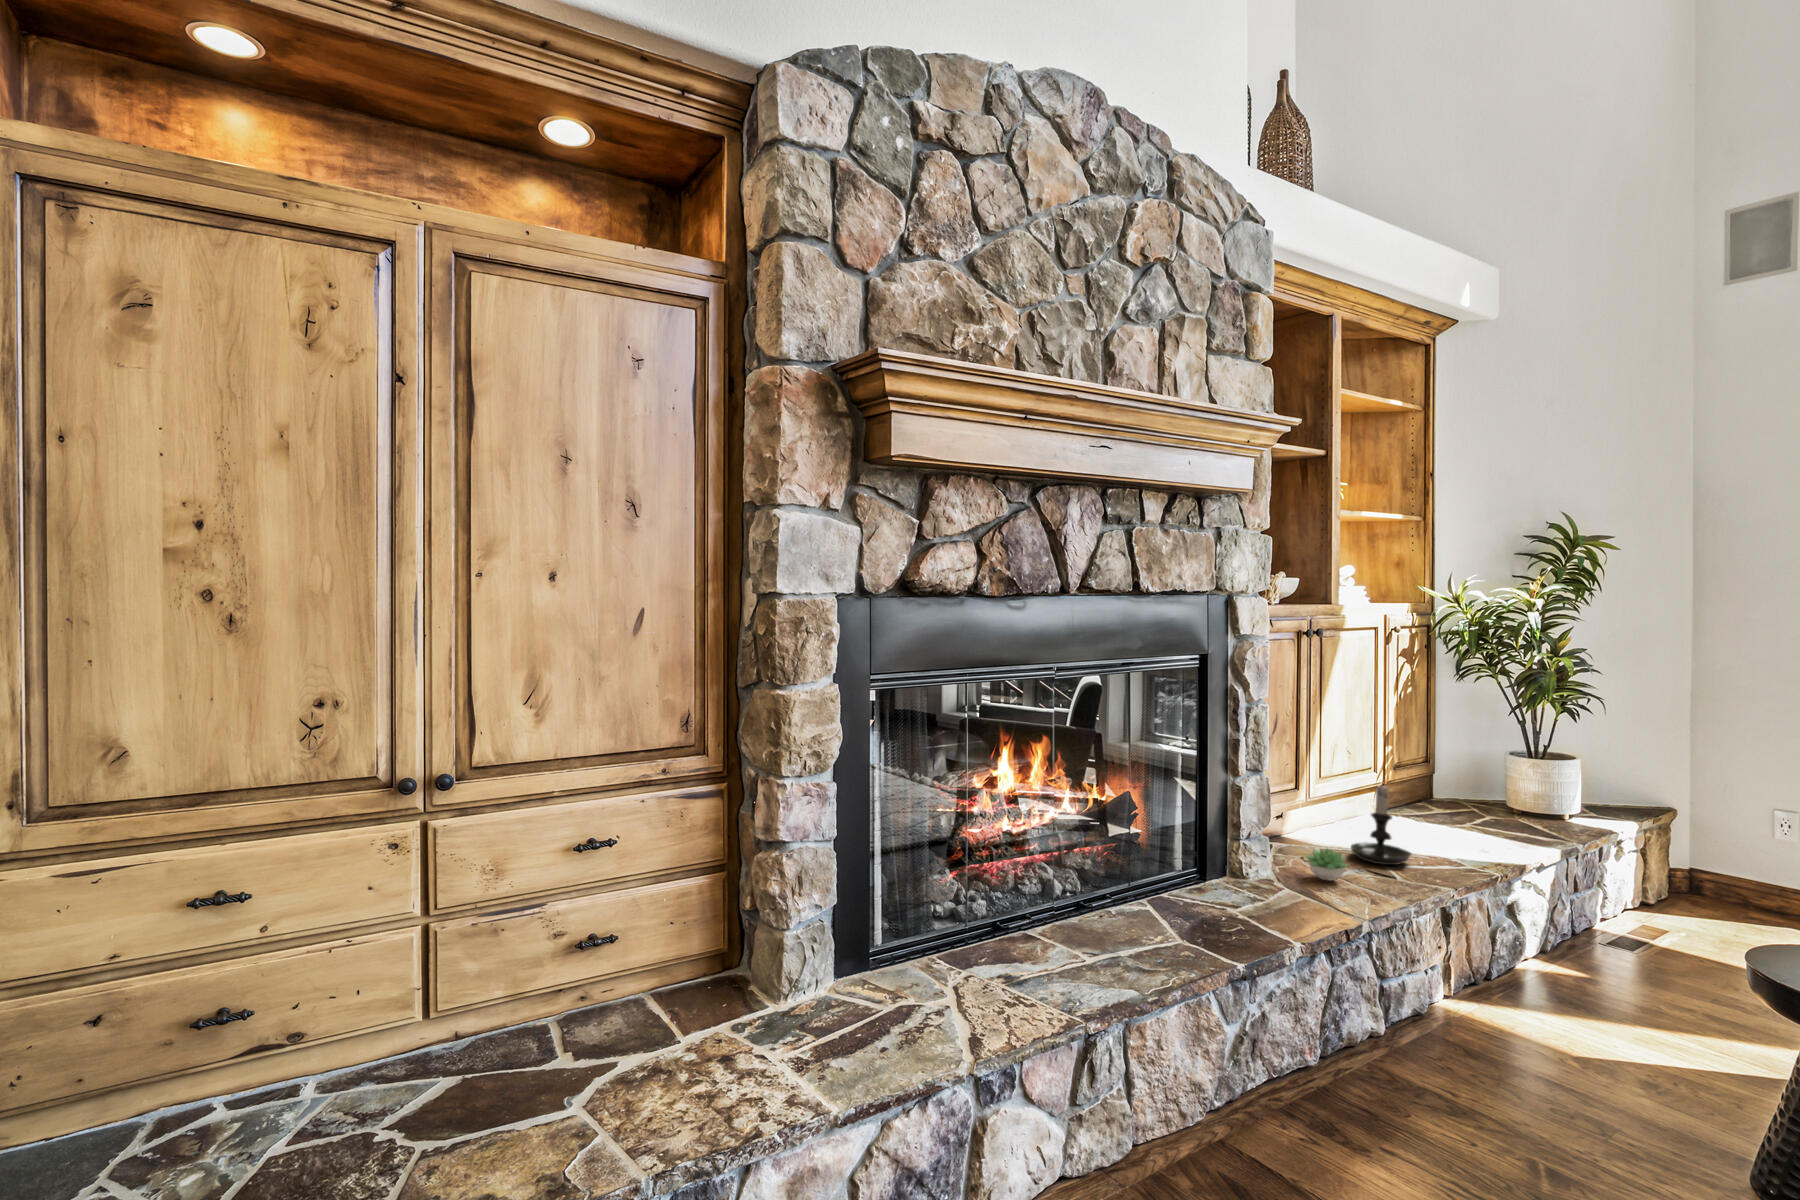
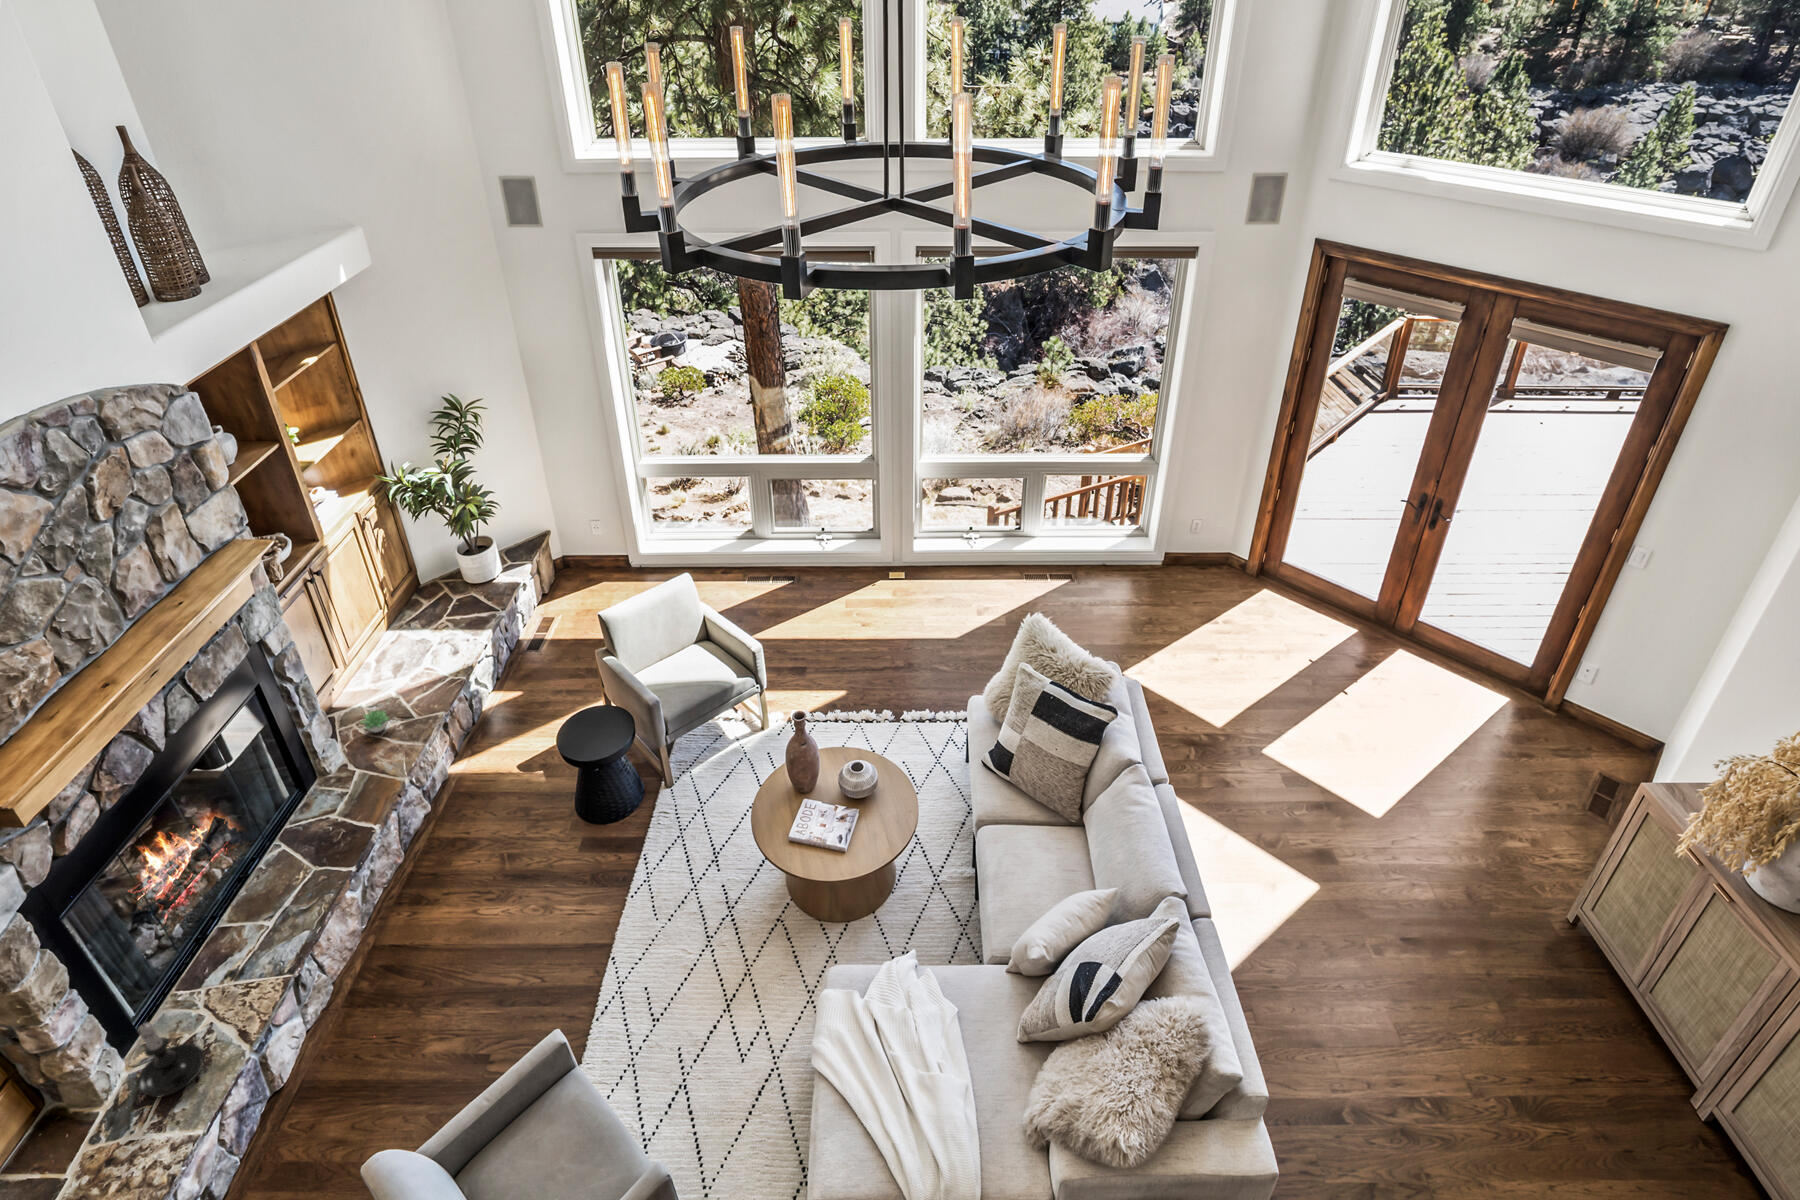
candle holder: present [1351,786,1412,865] -> present [138,1022,205,1097]

